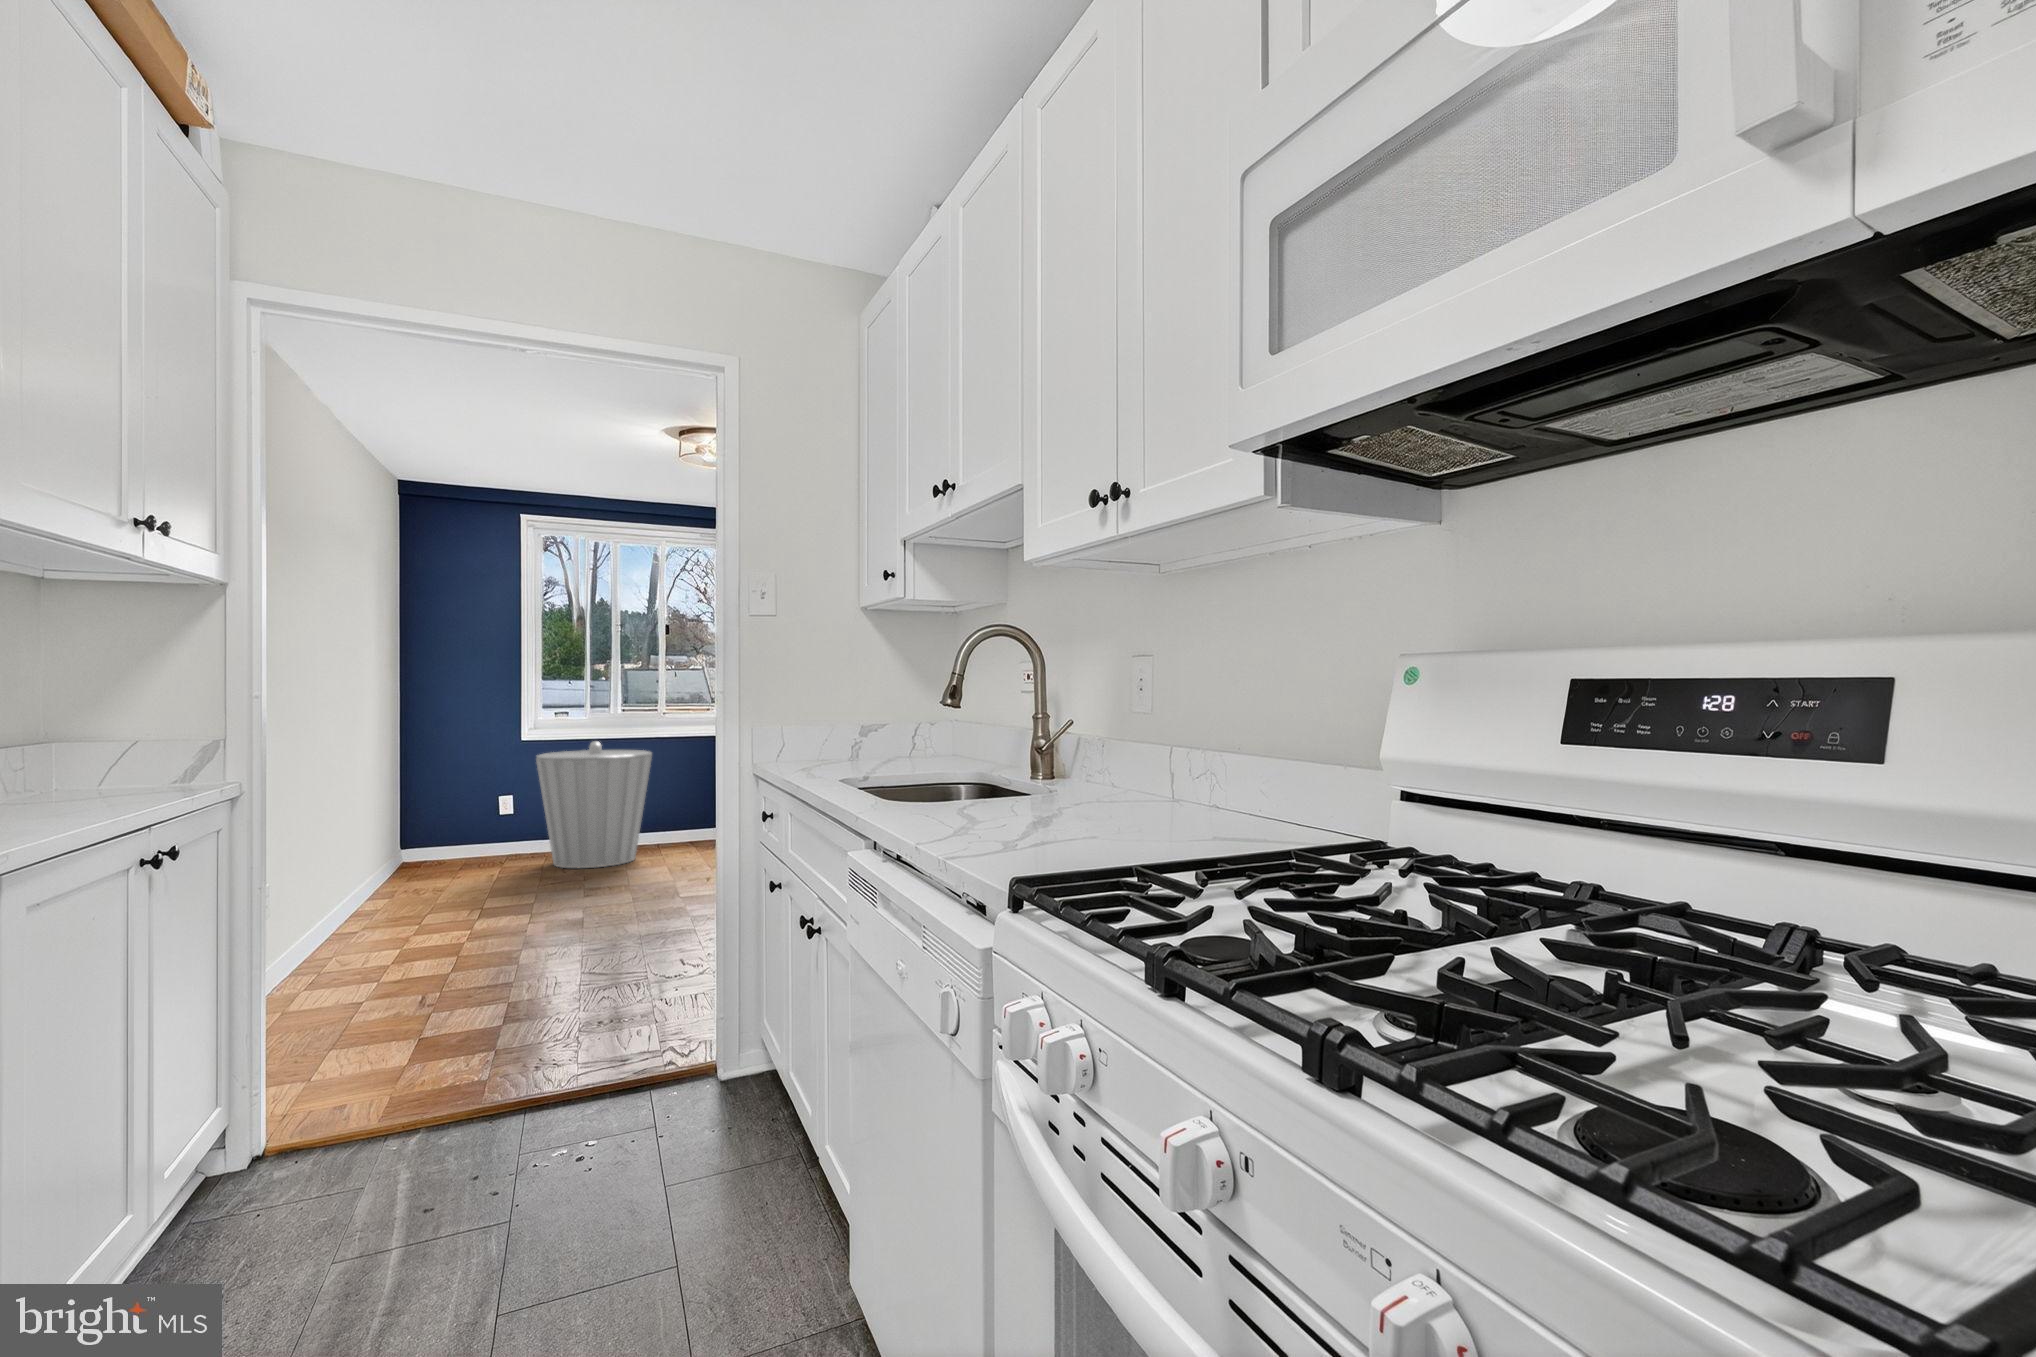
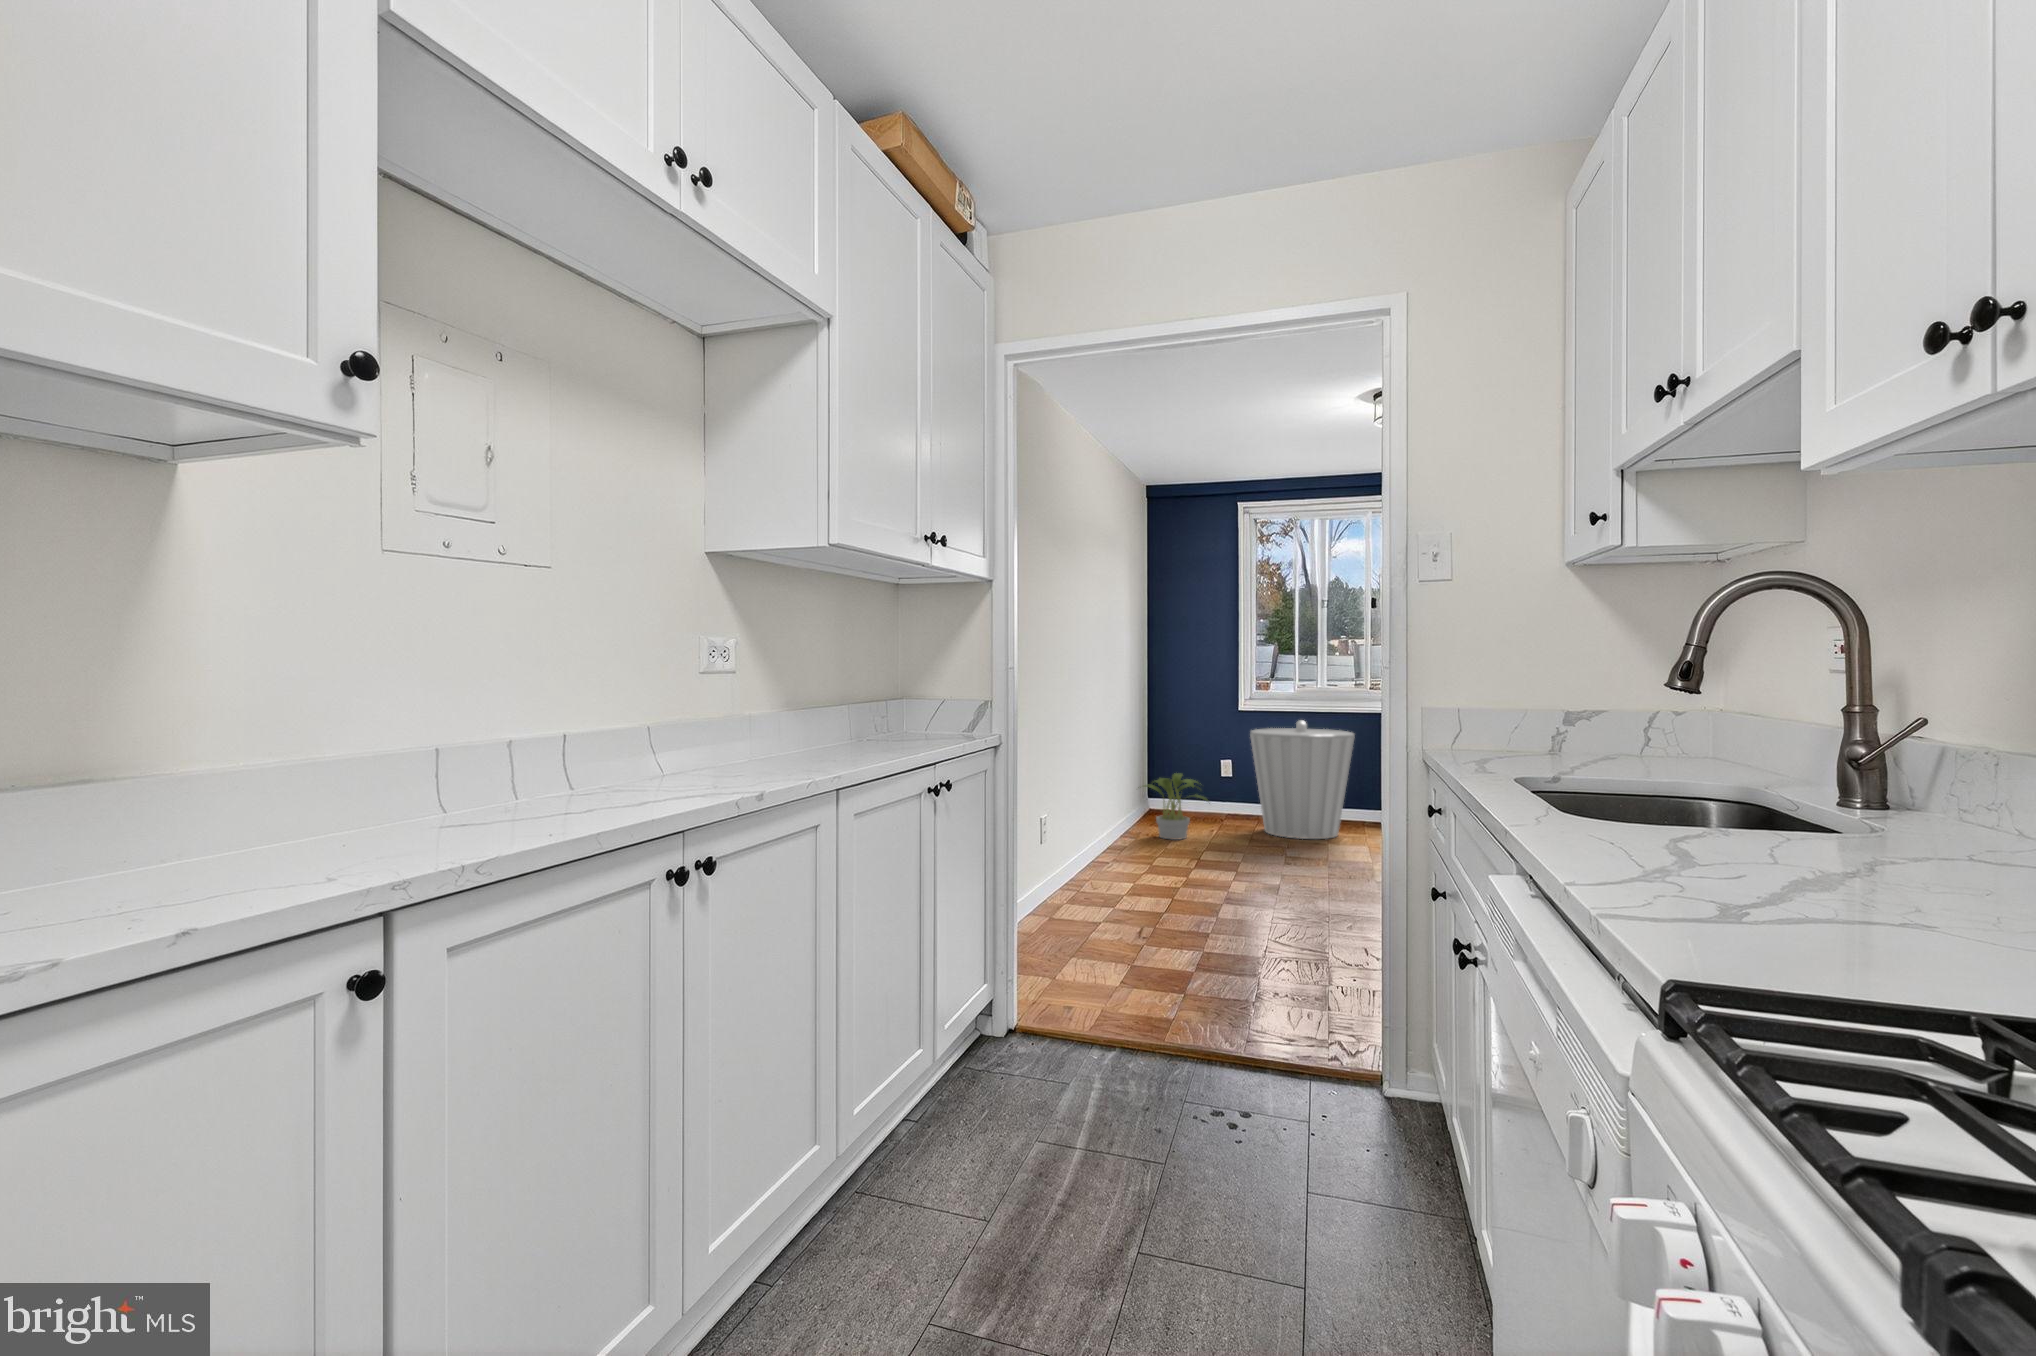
potted plant: none [386,811,490,891] -> present [1138,773,1208,840]

